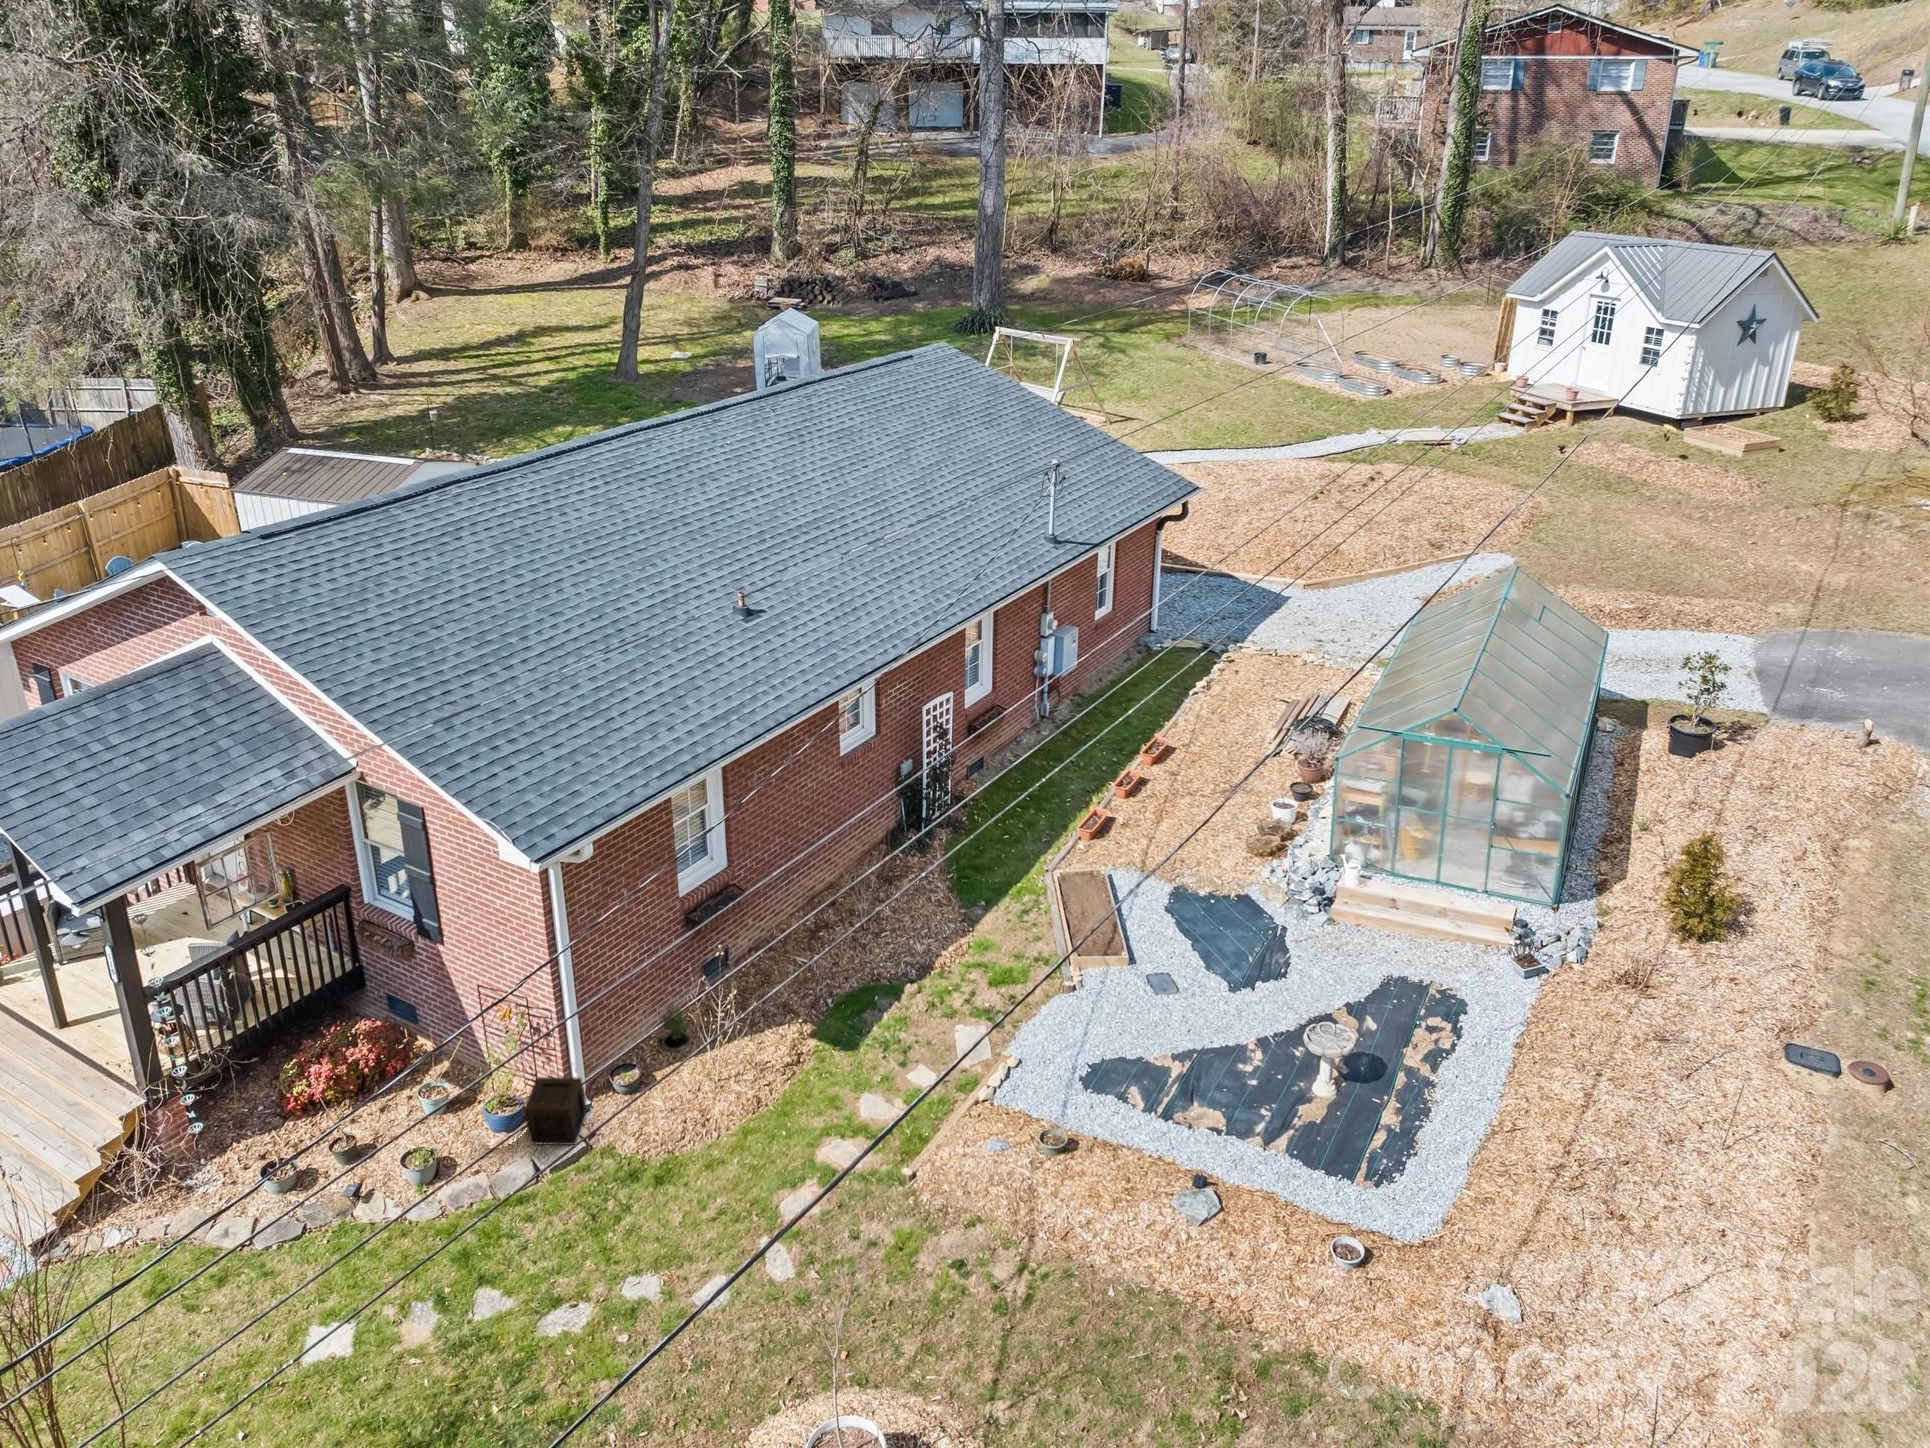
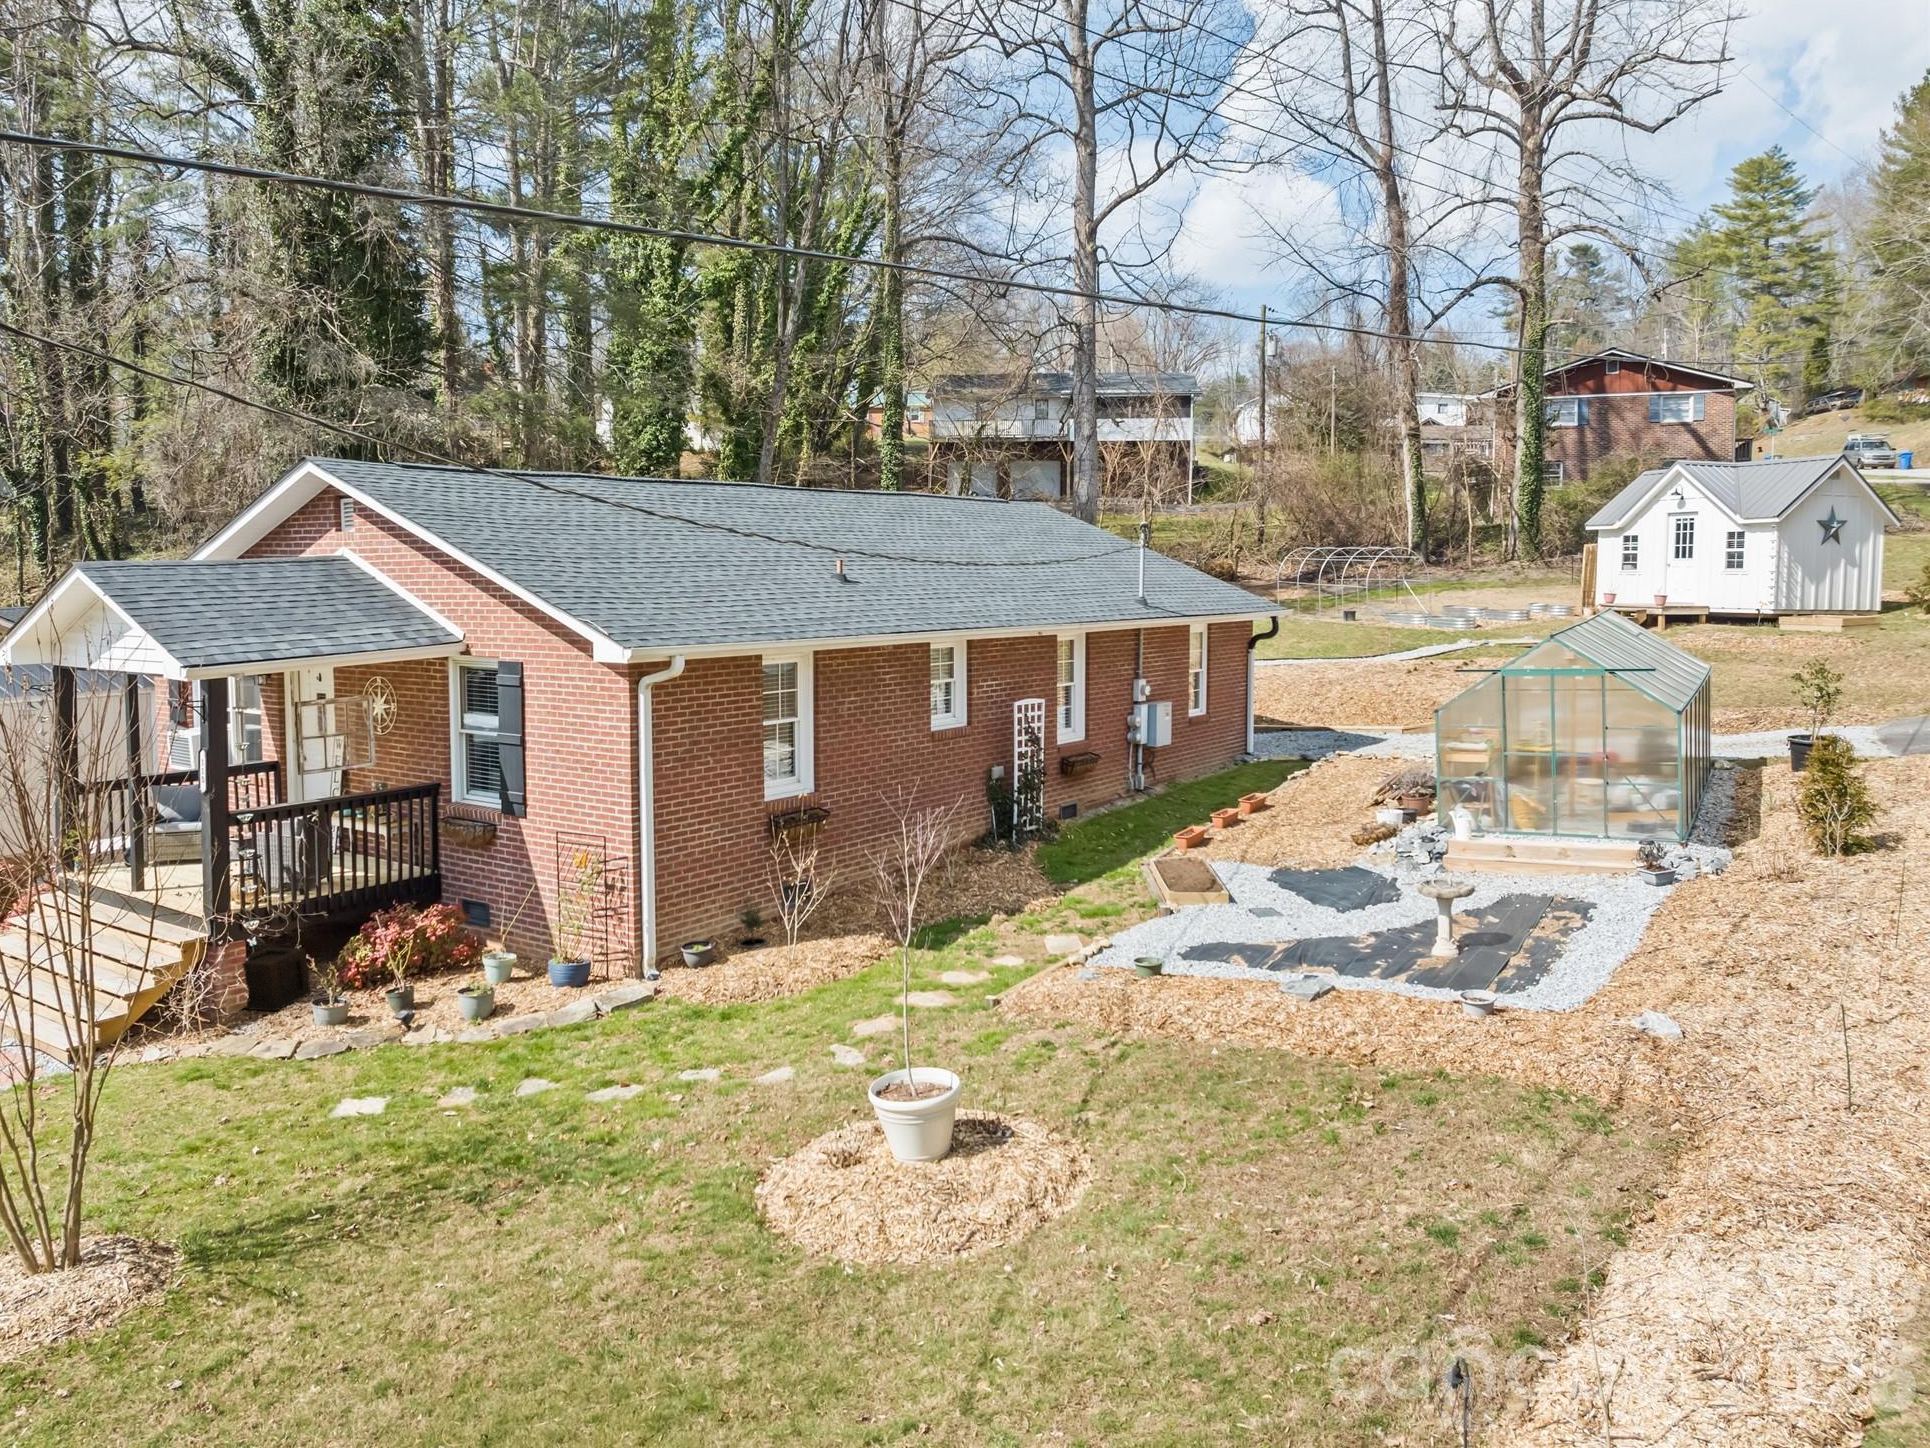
wooden crate: present [524,1077,587,1145] -> present [242,947,310,1011]

